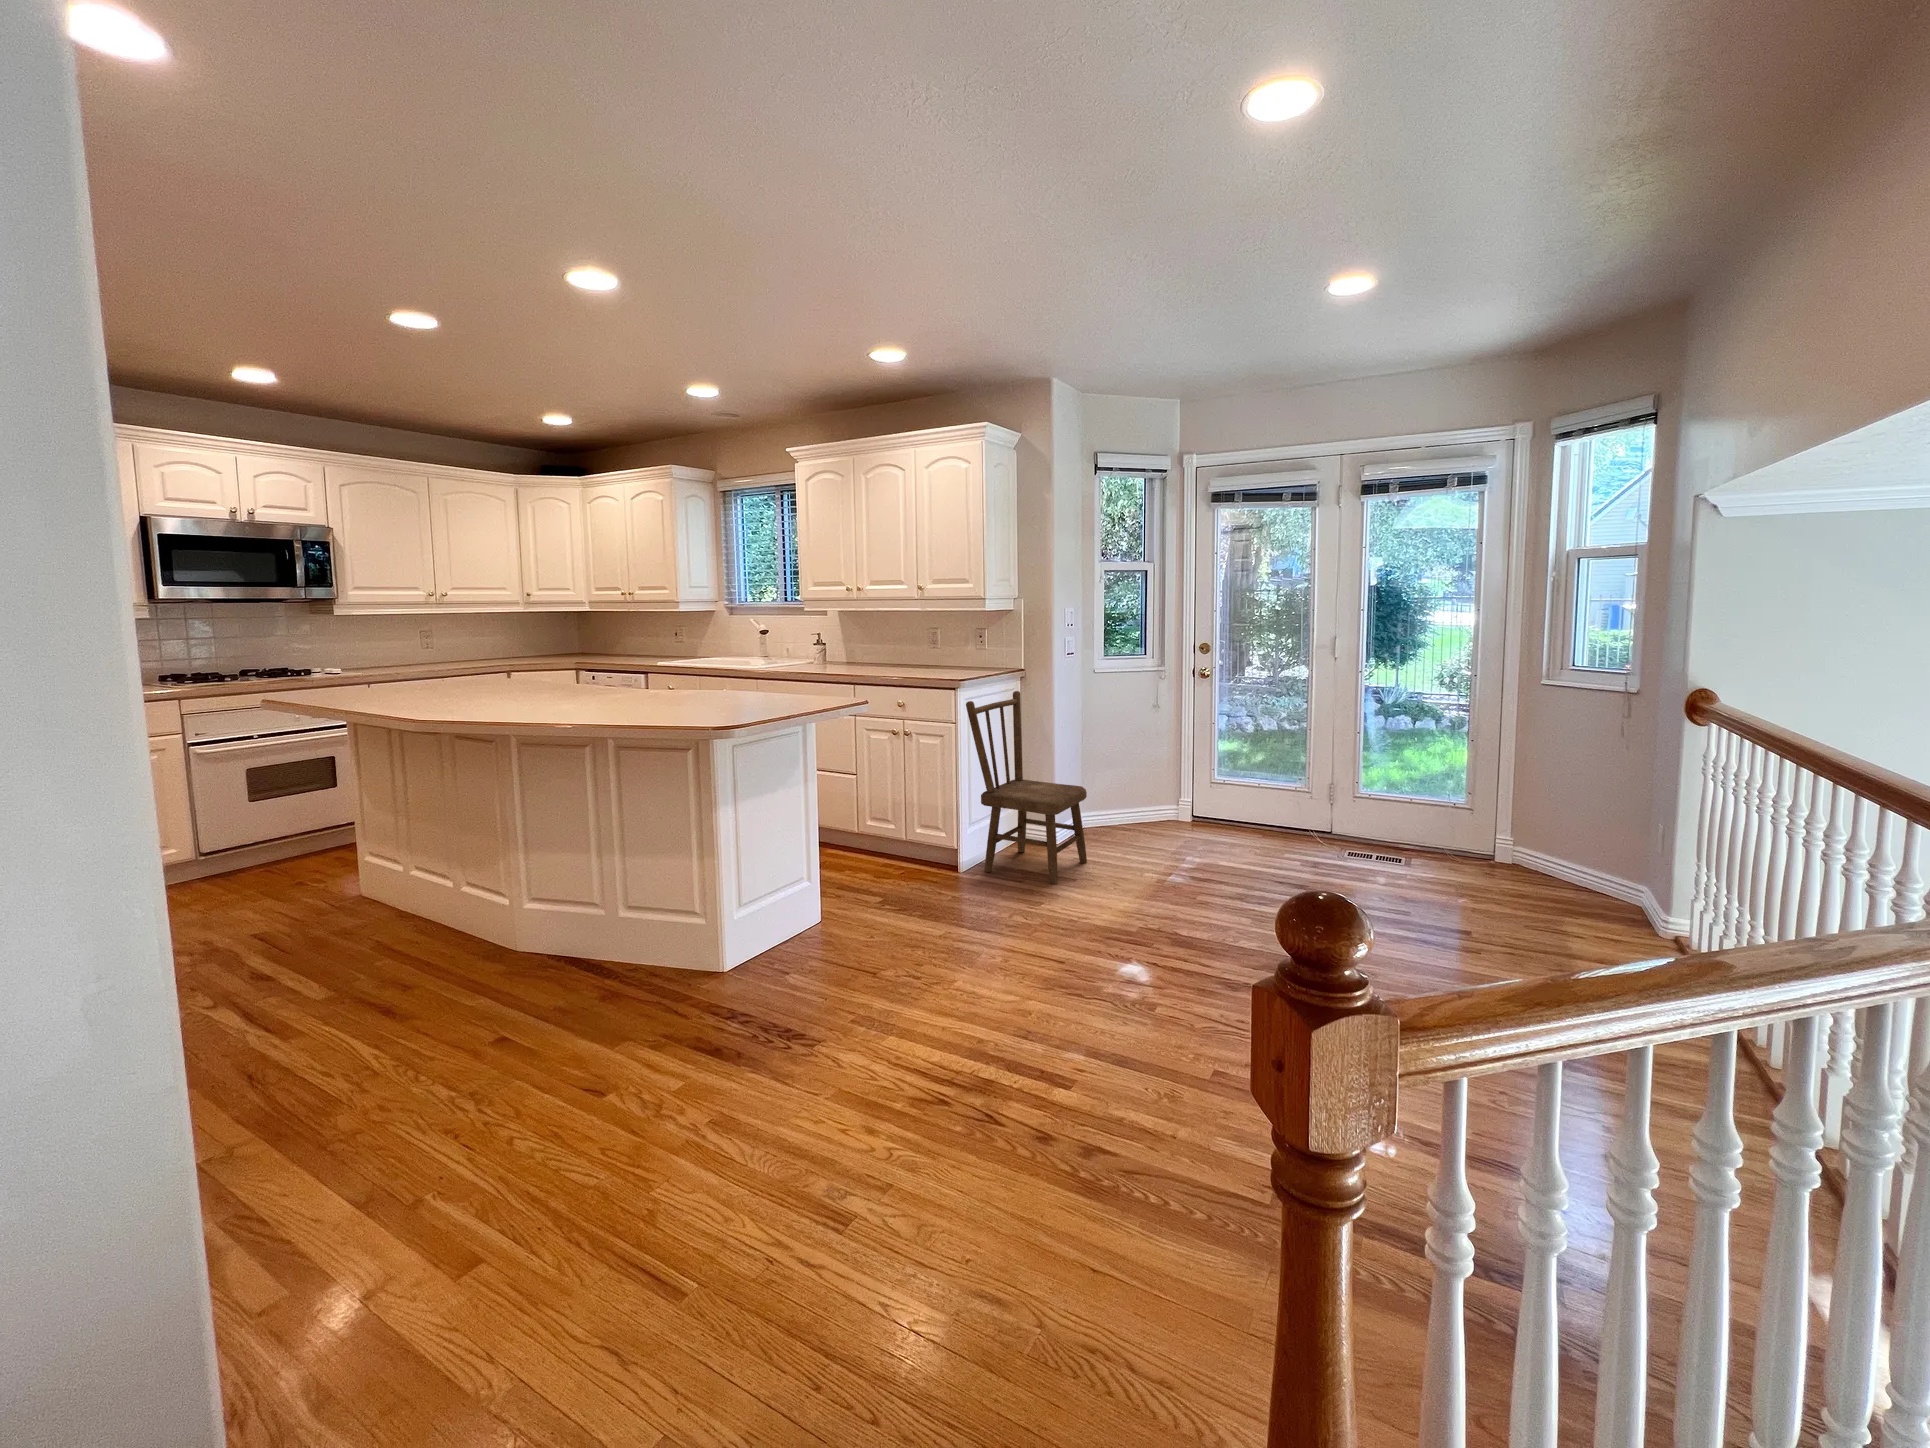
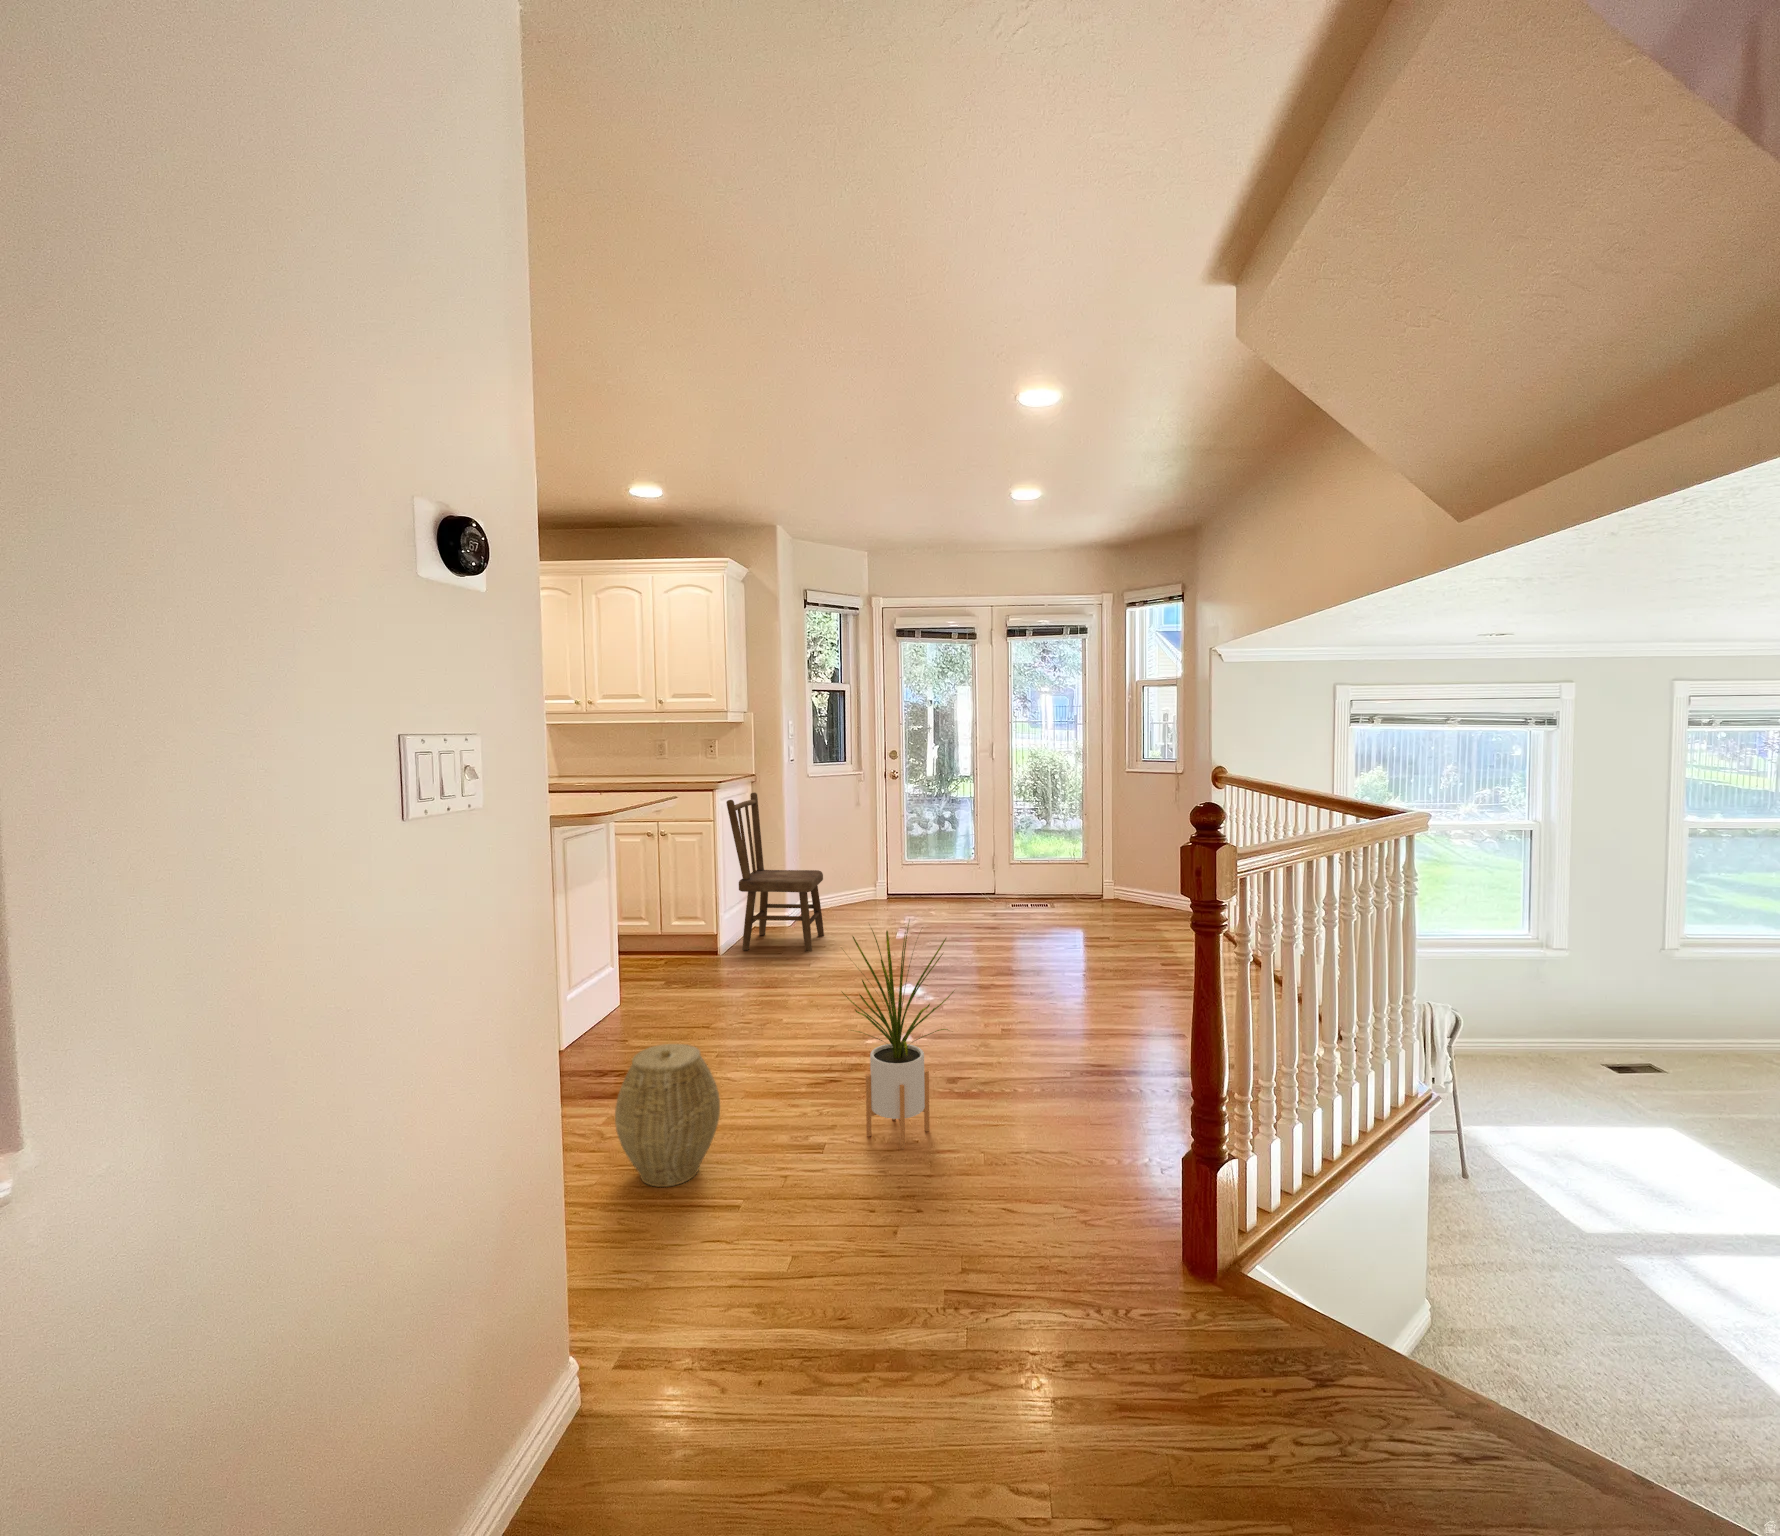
house plant: none [823,941,1011,1307] -> present [842,920,954,1149]
woven basket: none [527,1062,681,1269] -> present [615,1044,720,1187]

